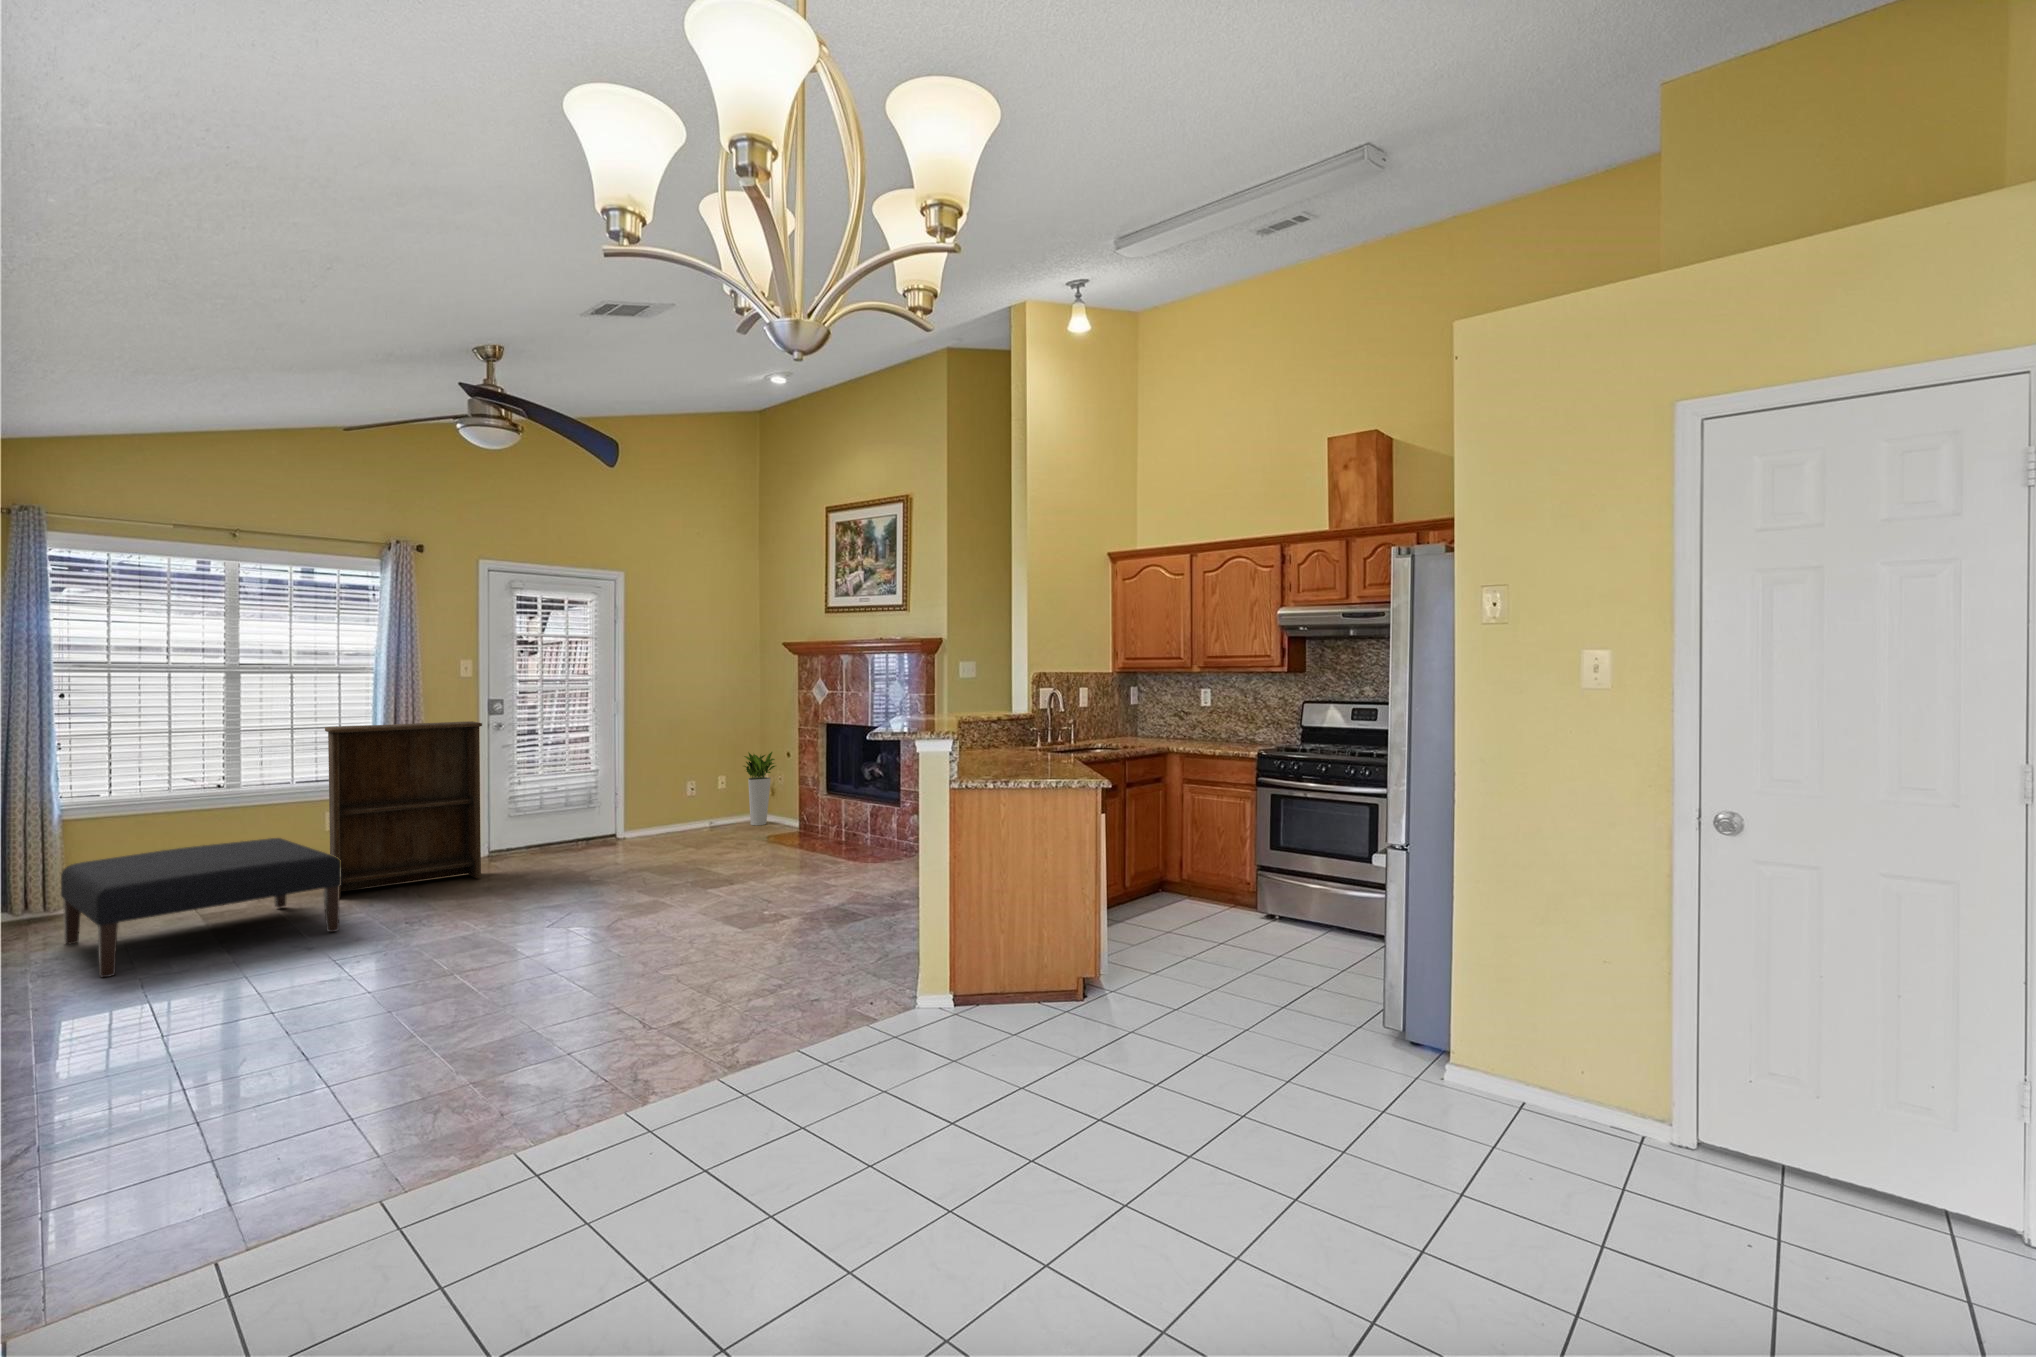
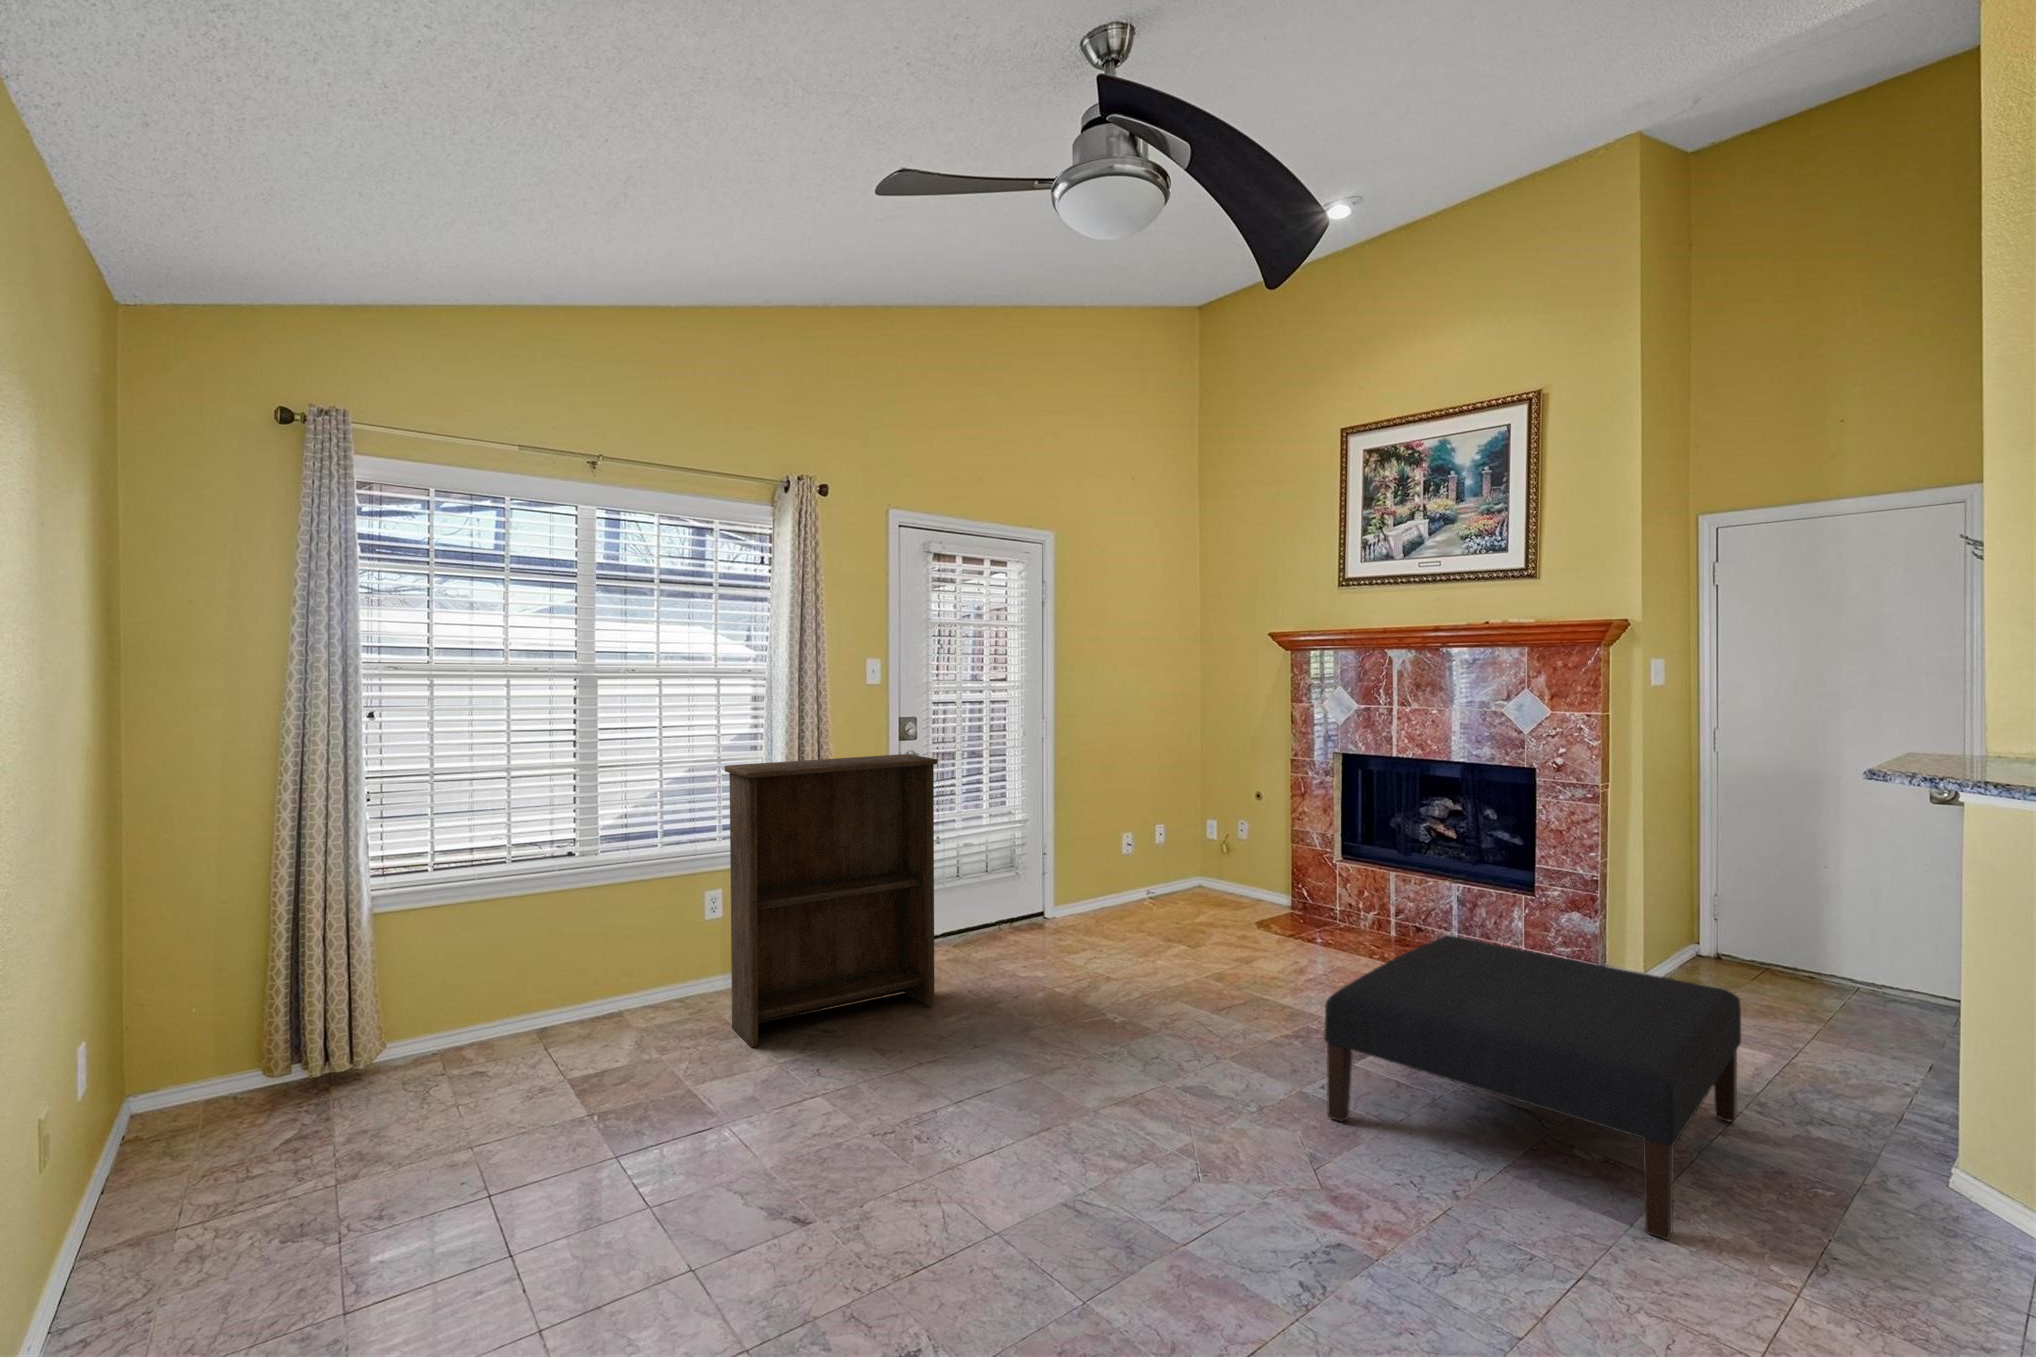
planter: present [744,752,775,825] -> none [1184,790,1239,898]
ottoman: present [61,838,341,977] -> present [1324,935,1741,1240]

